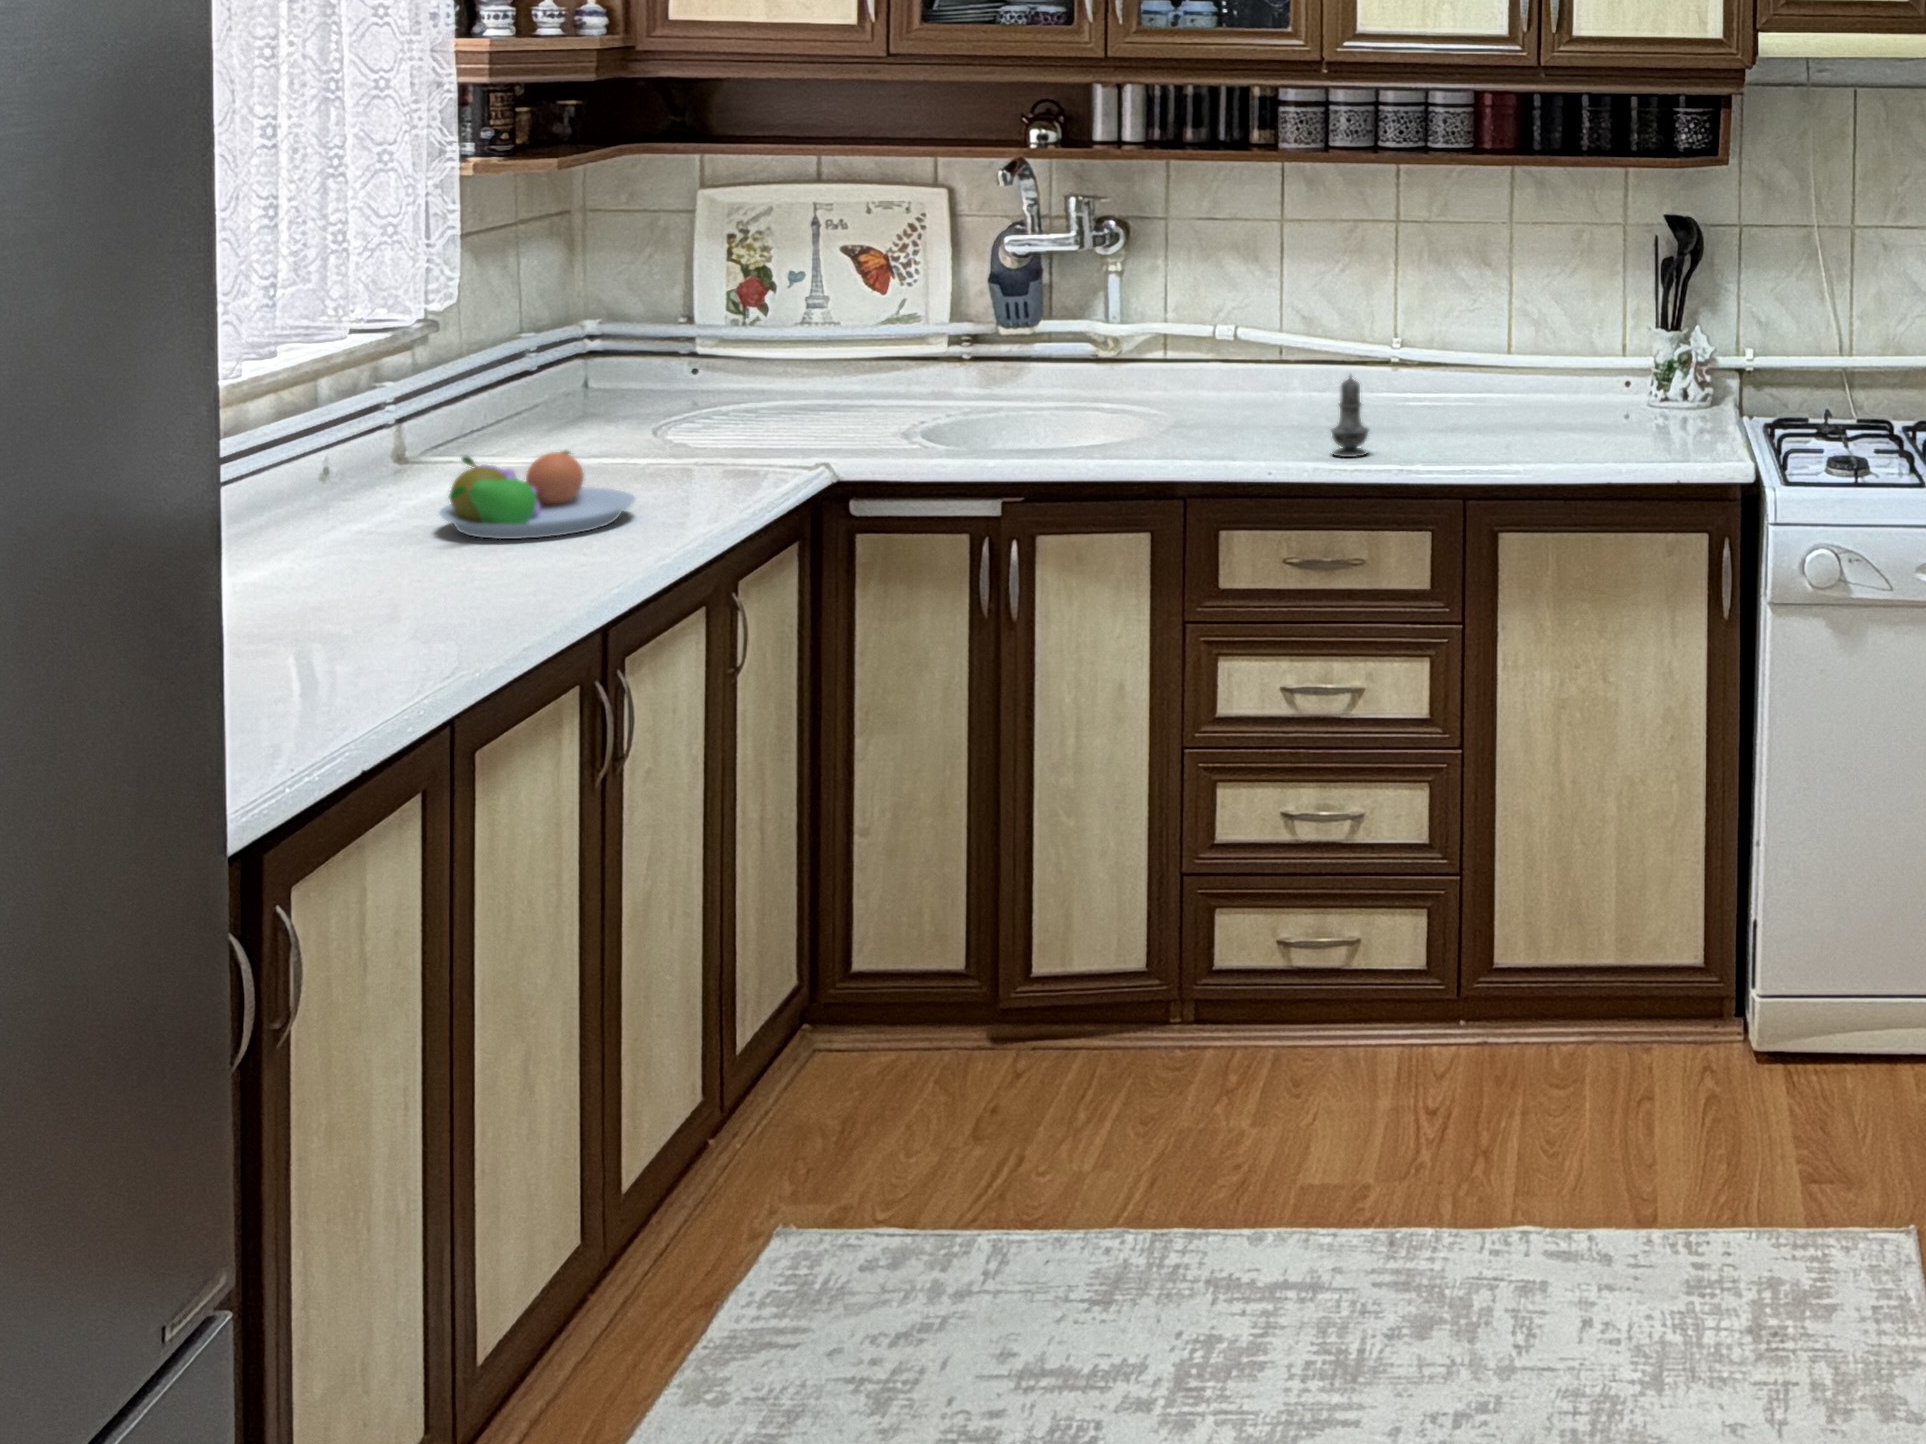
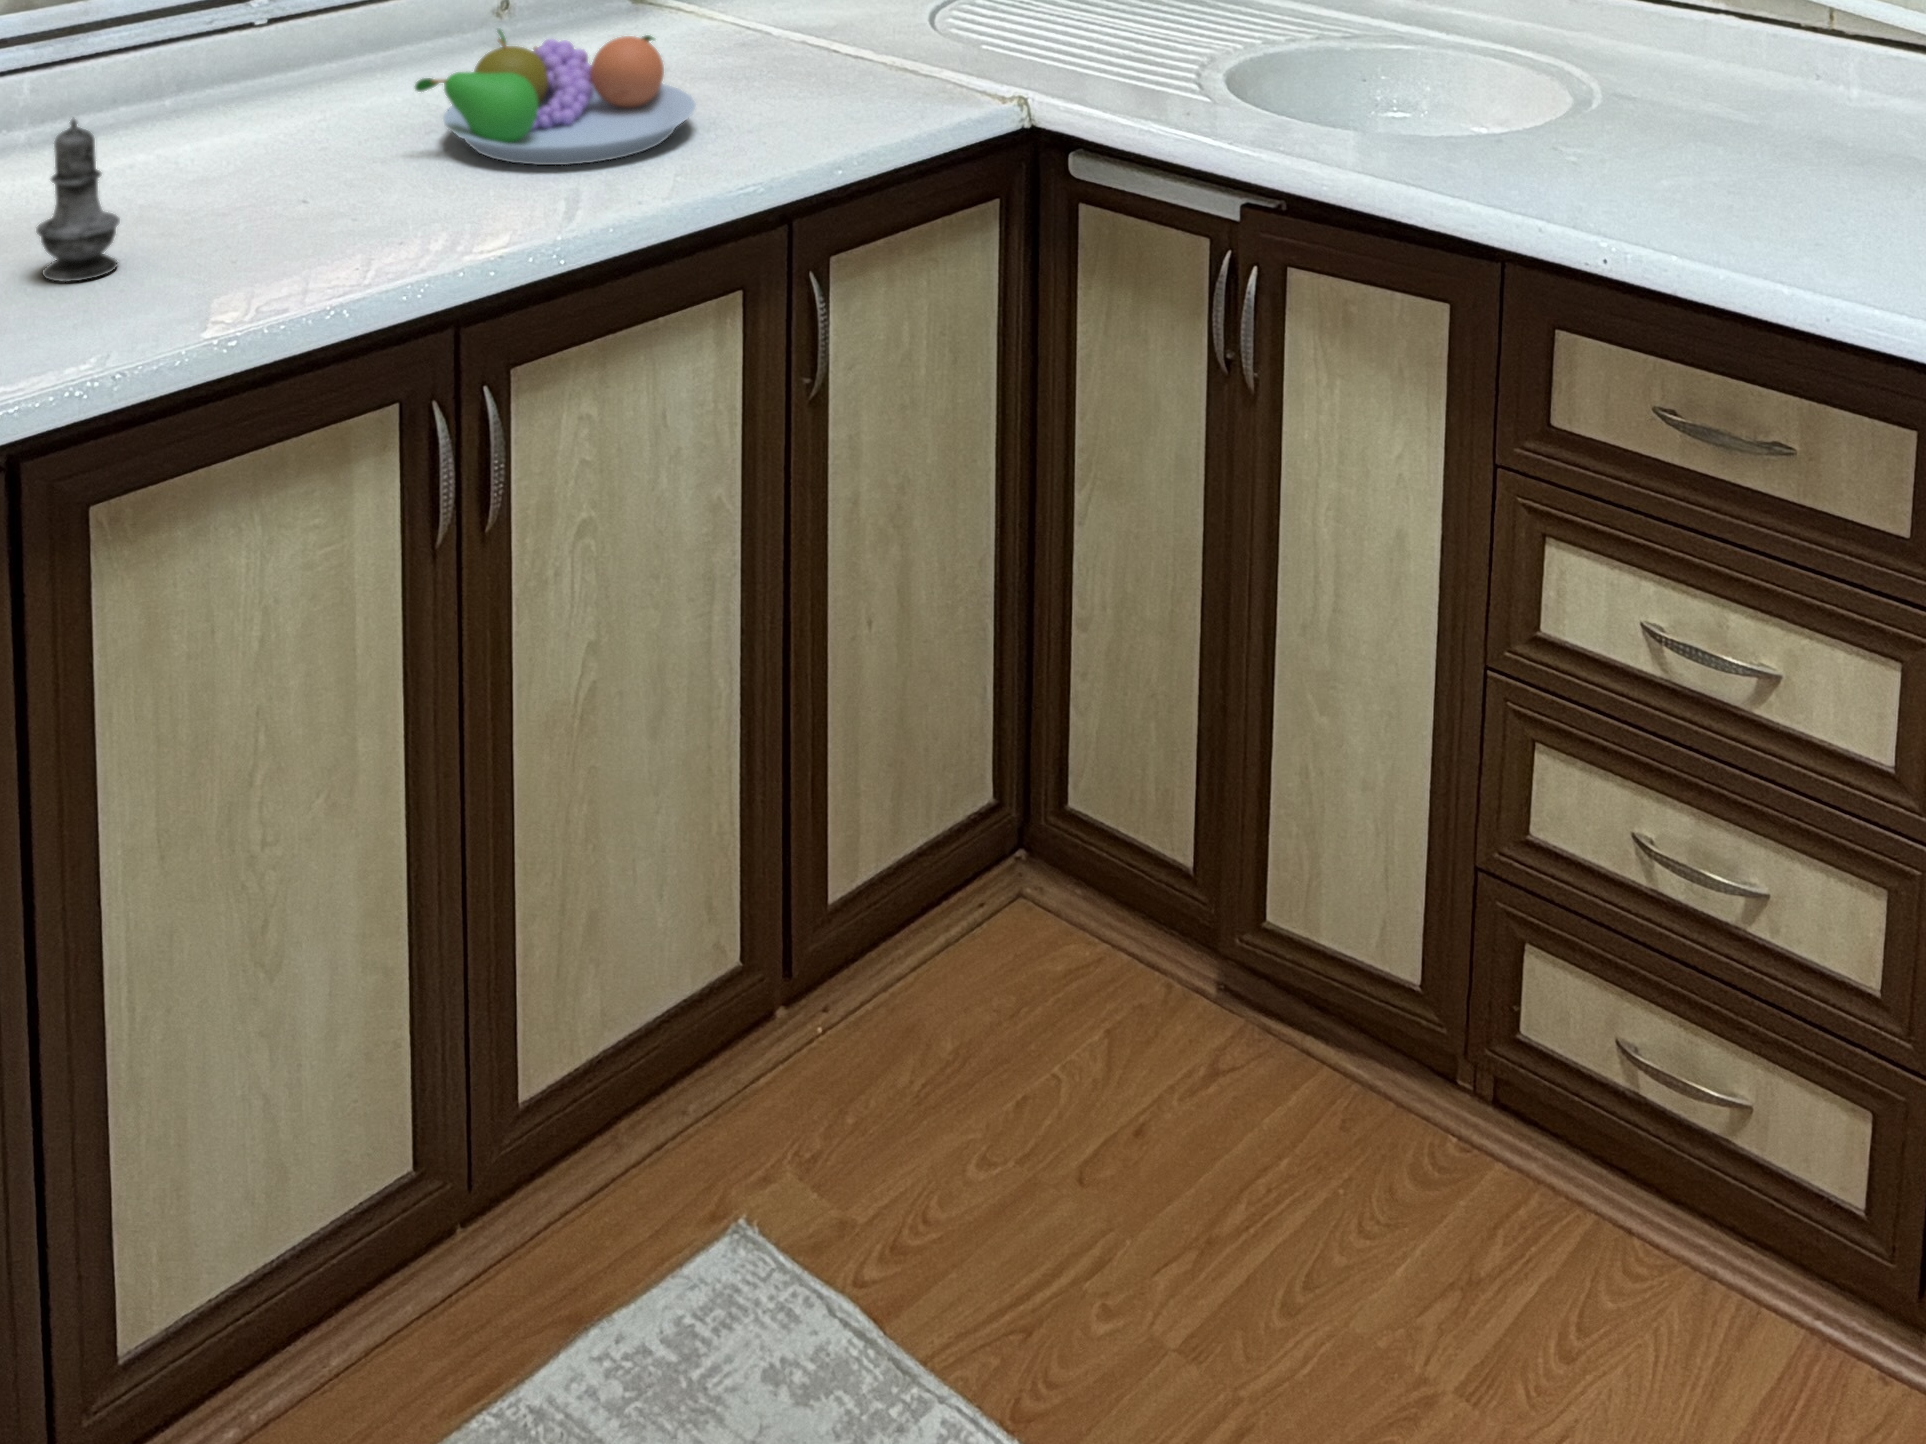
salt shaker: present [1331,376,1369,457] -> present [36,119,120,281]

